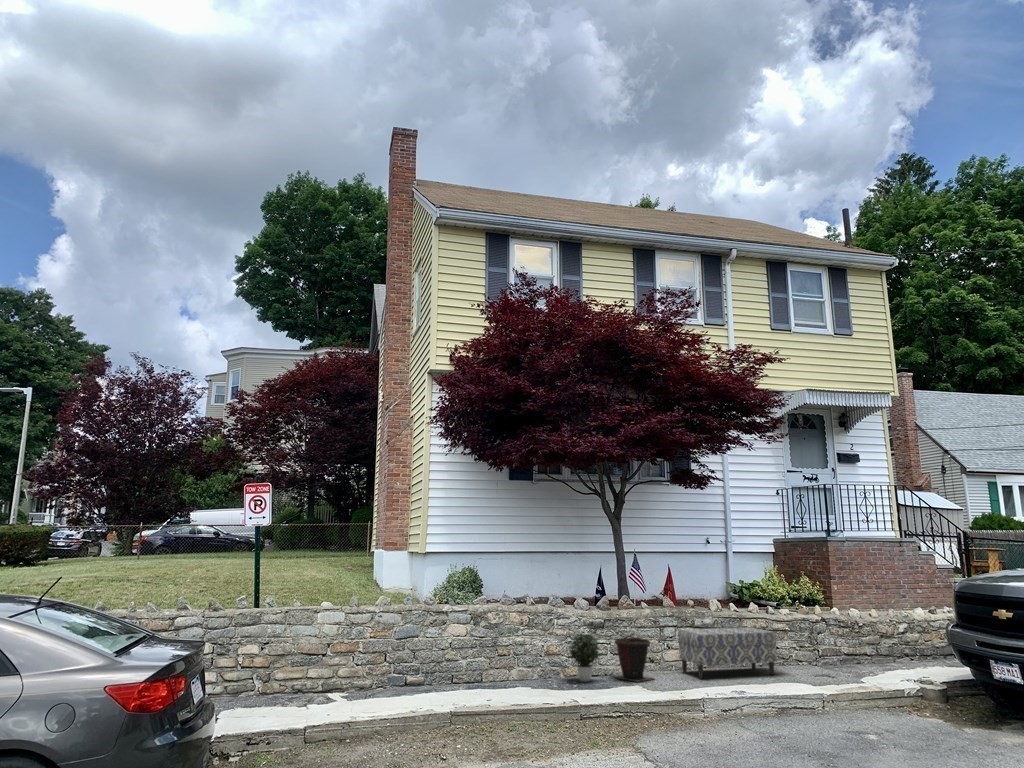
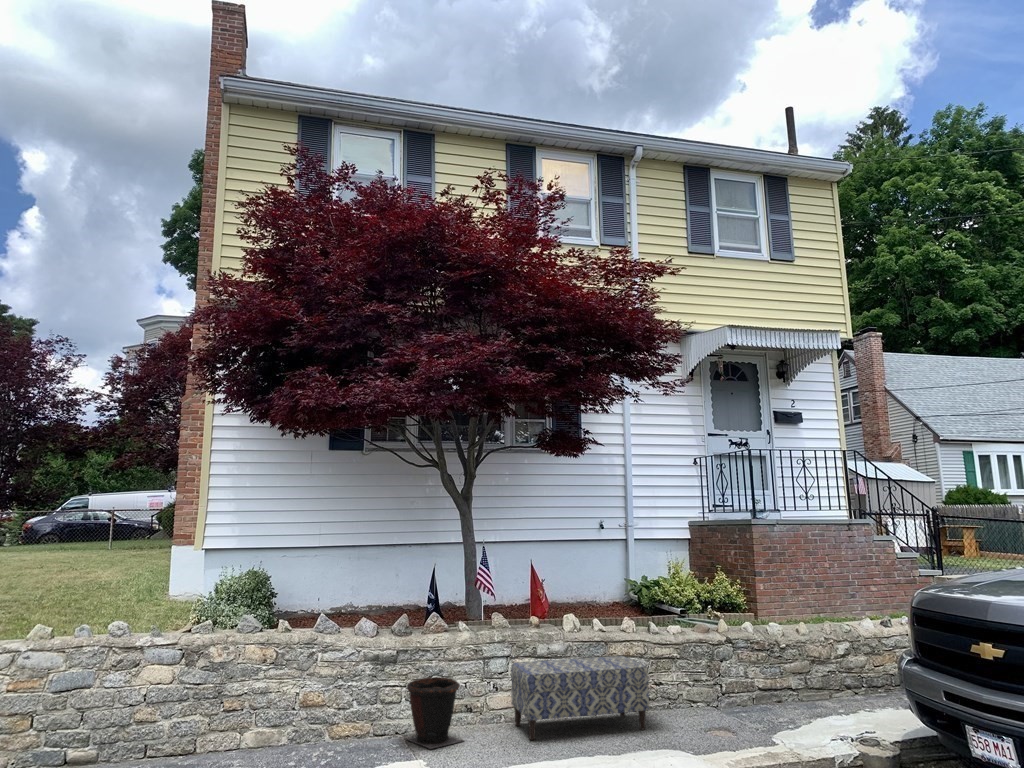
potted plant: present [569,634,600,682] -> none [333,676,380,749]

